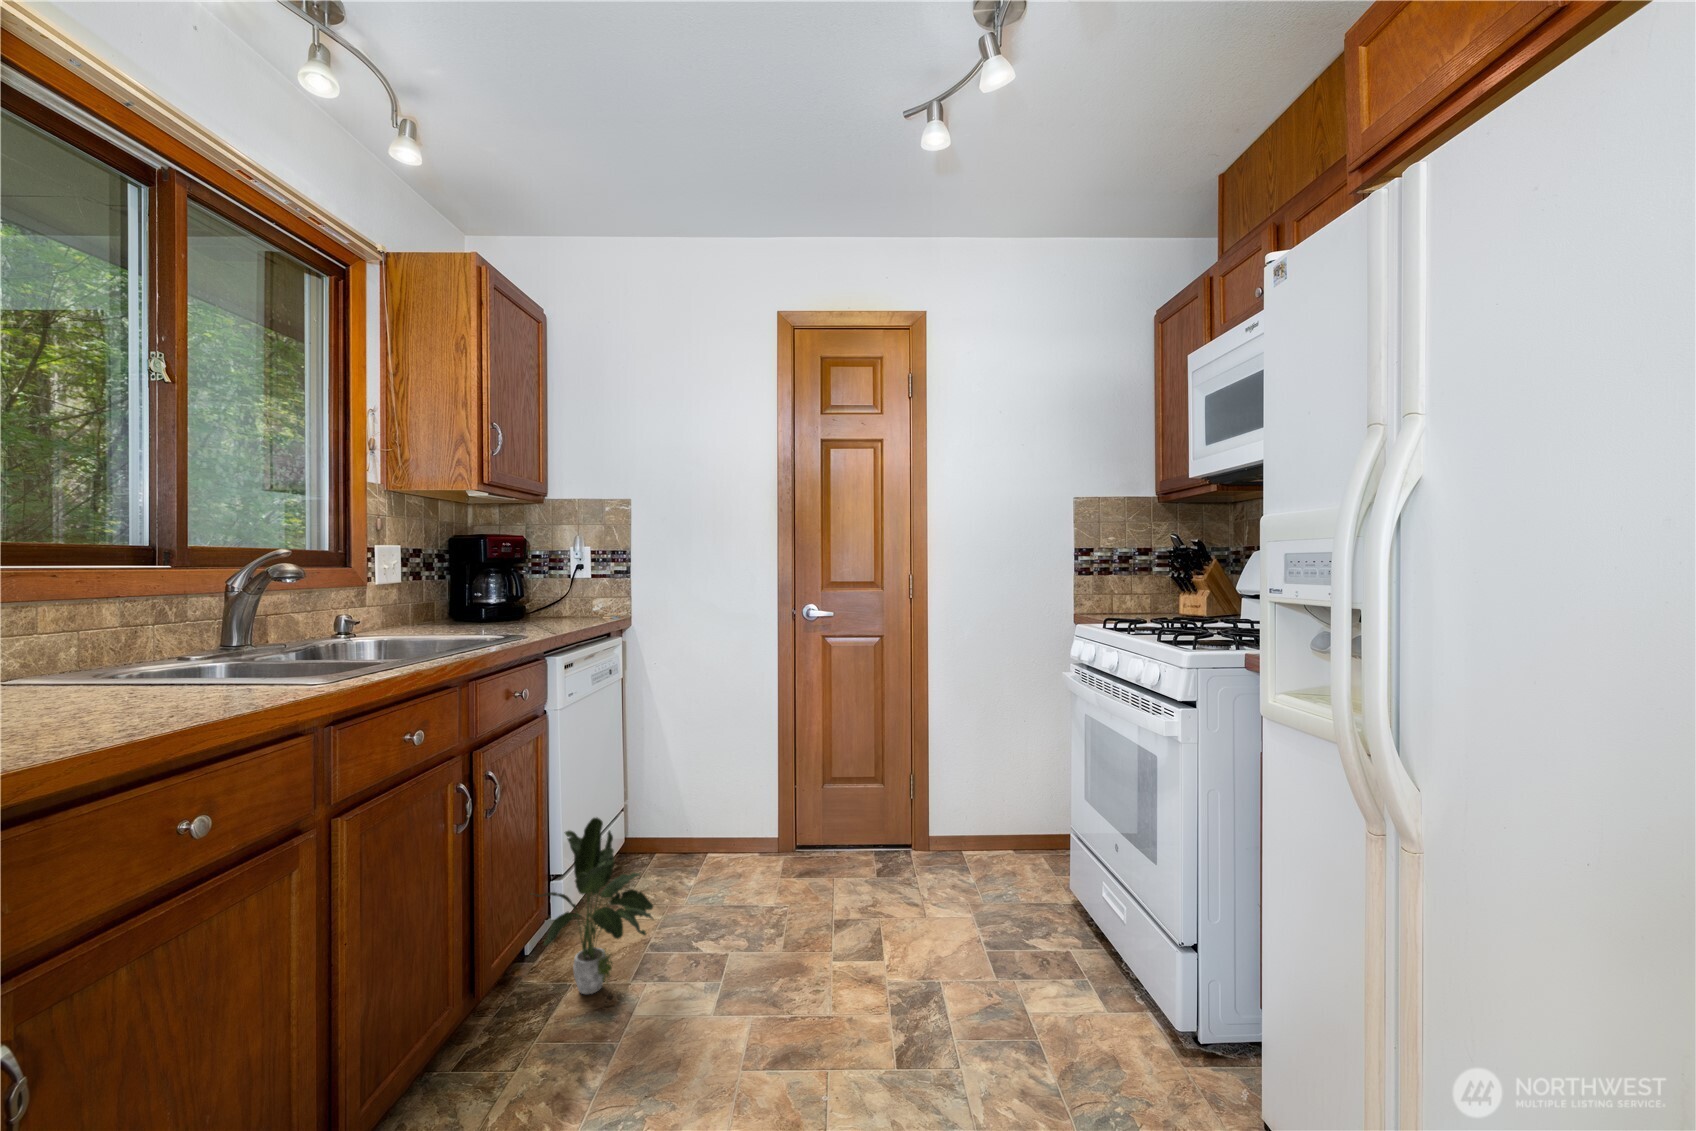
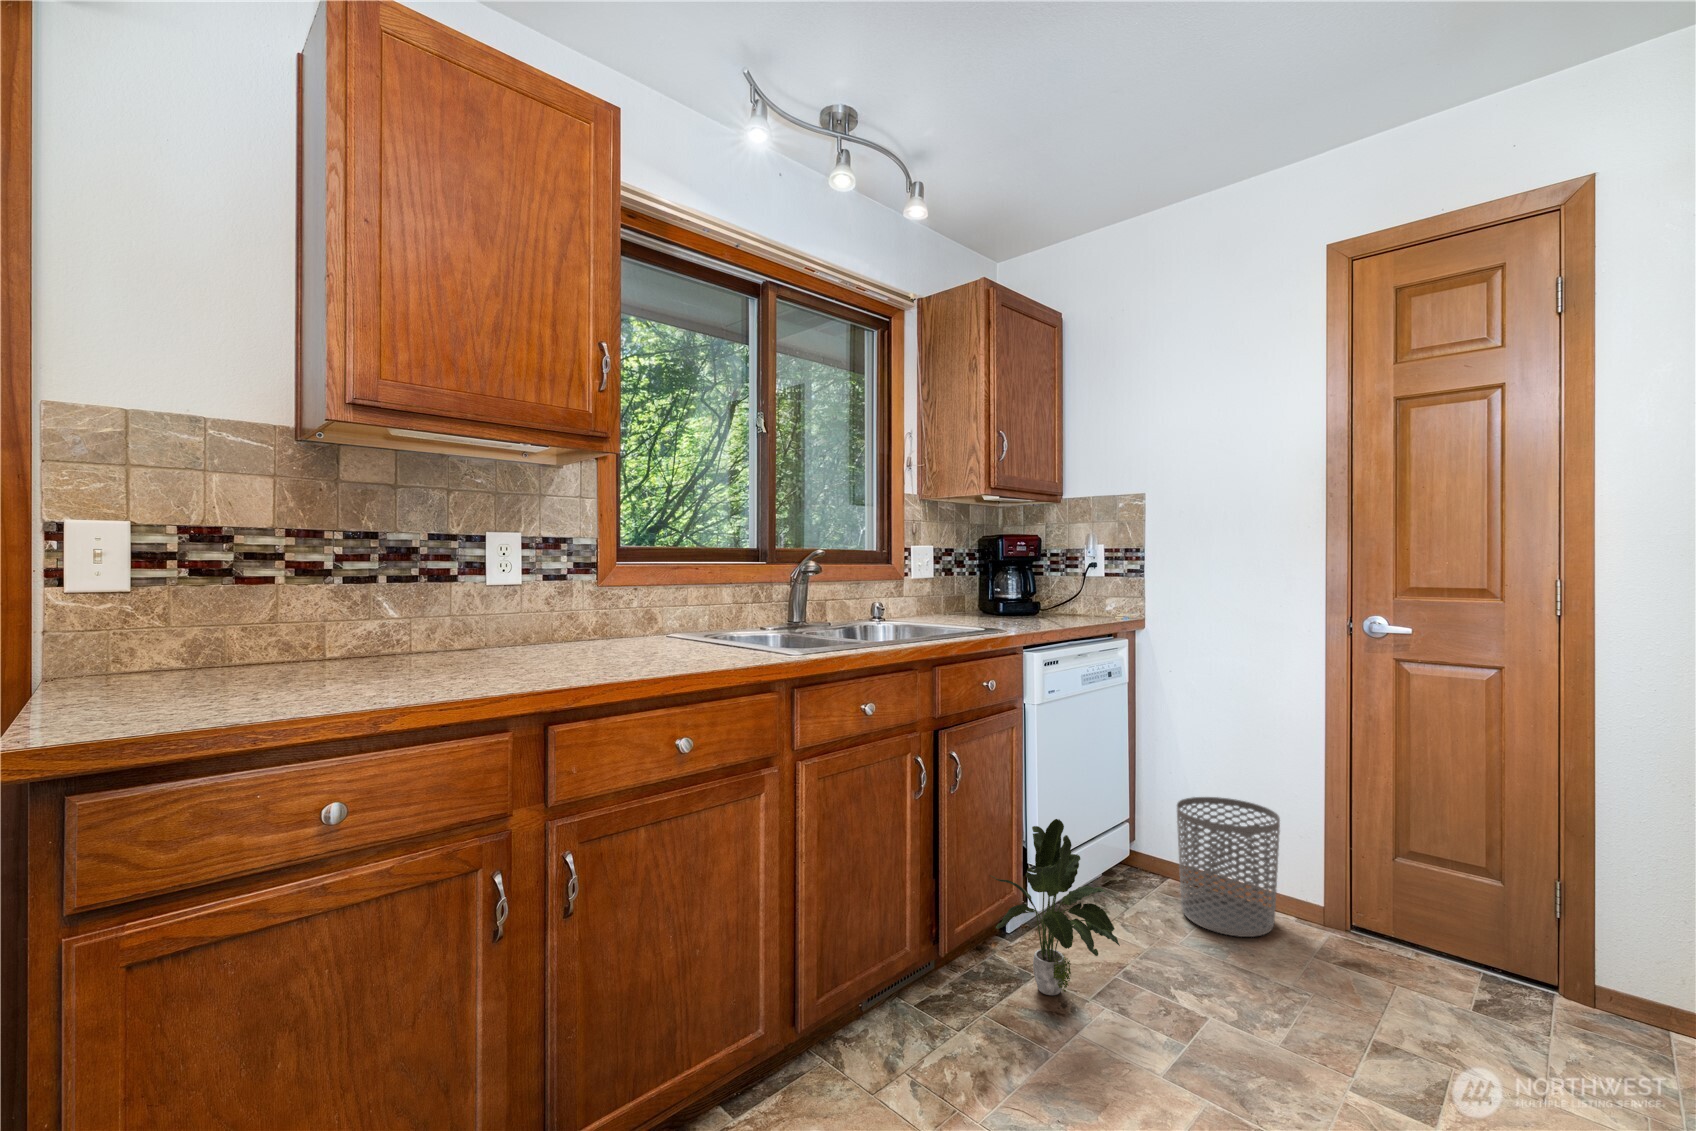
waste bin: none [671,767,752,884] -> present [1177,797,1280,937]

